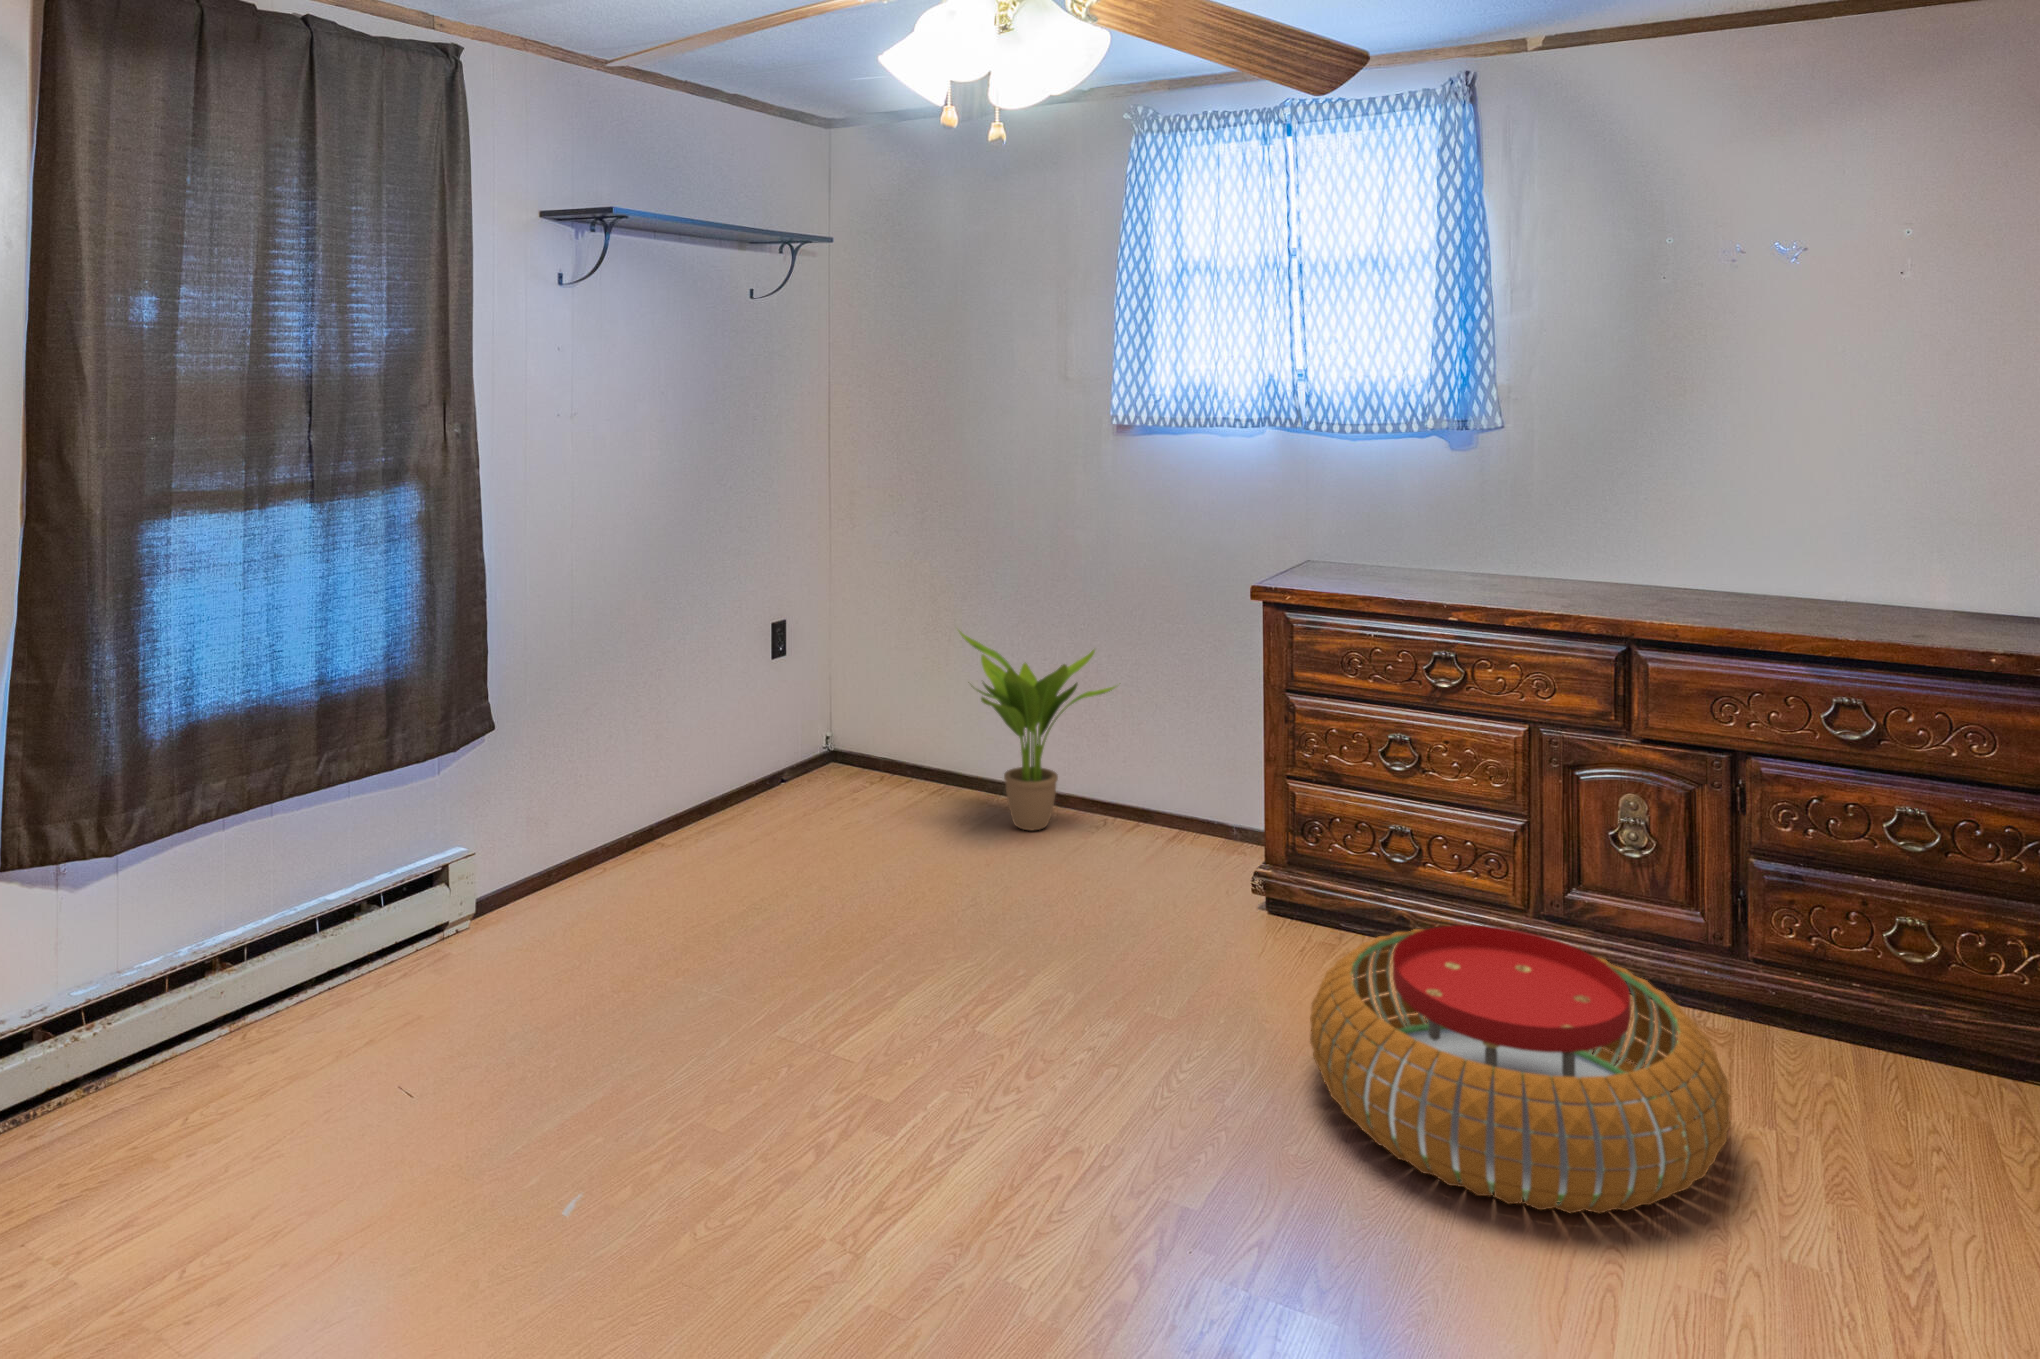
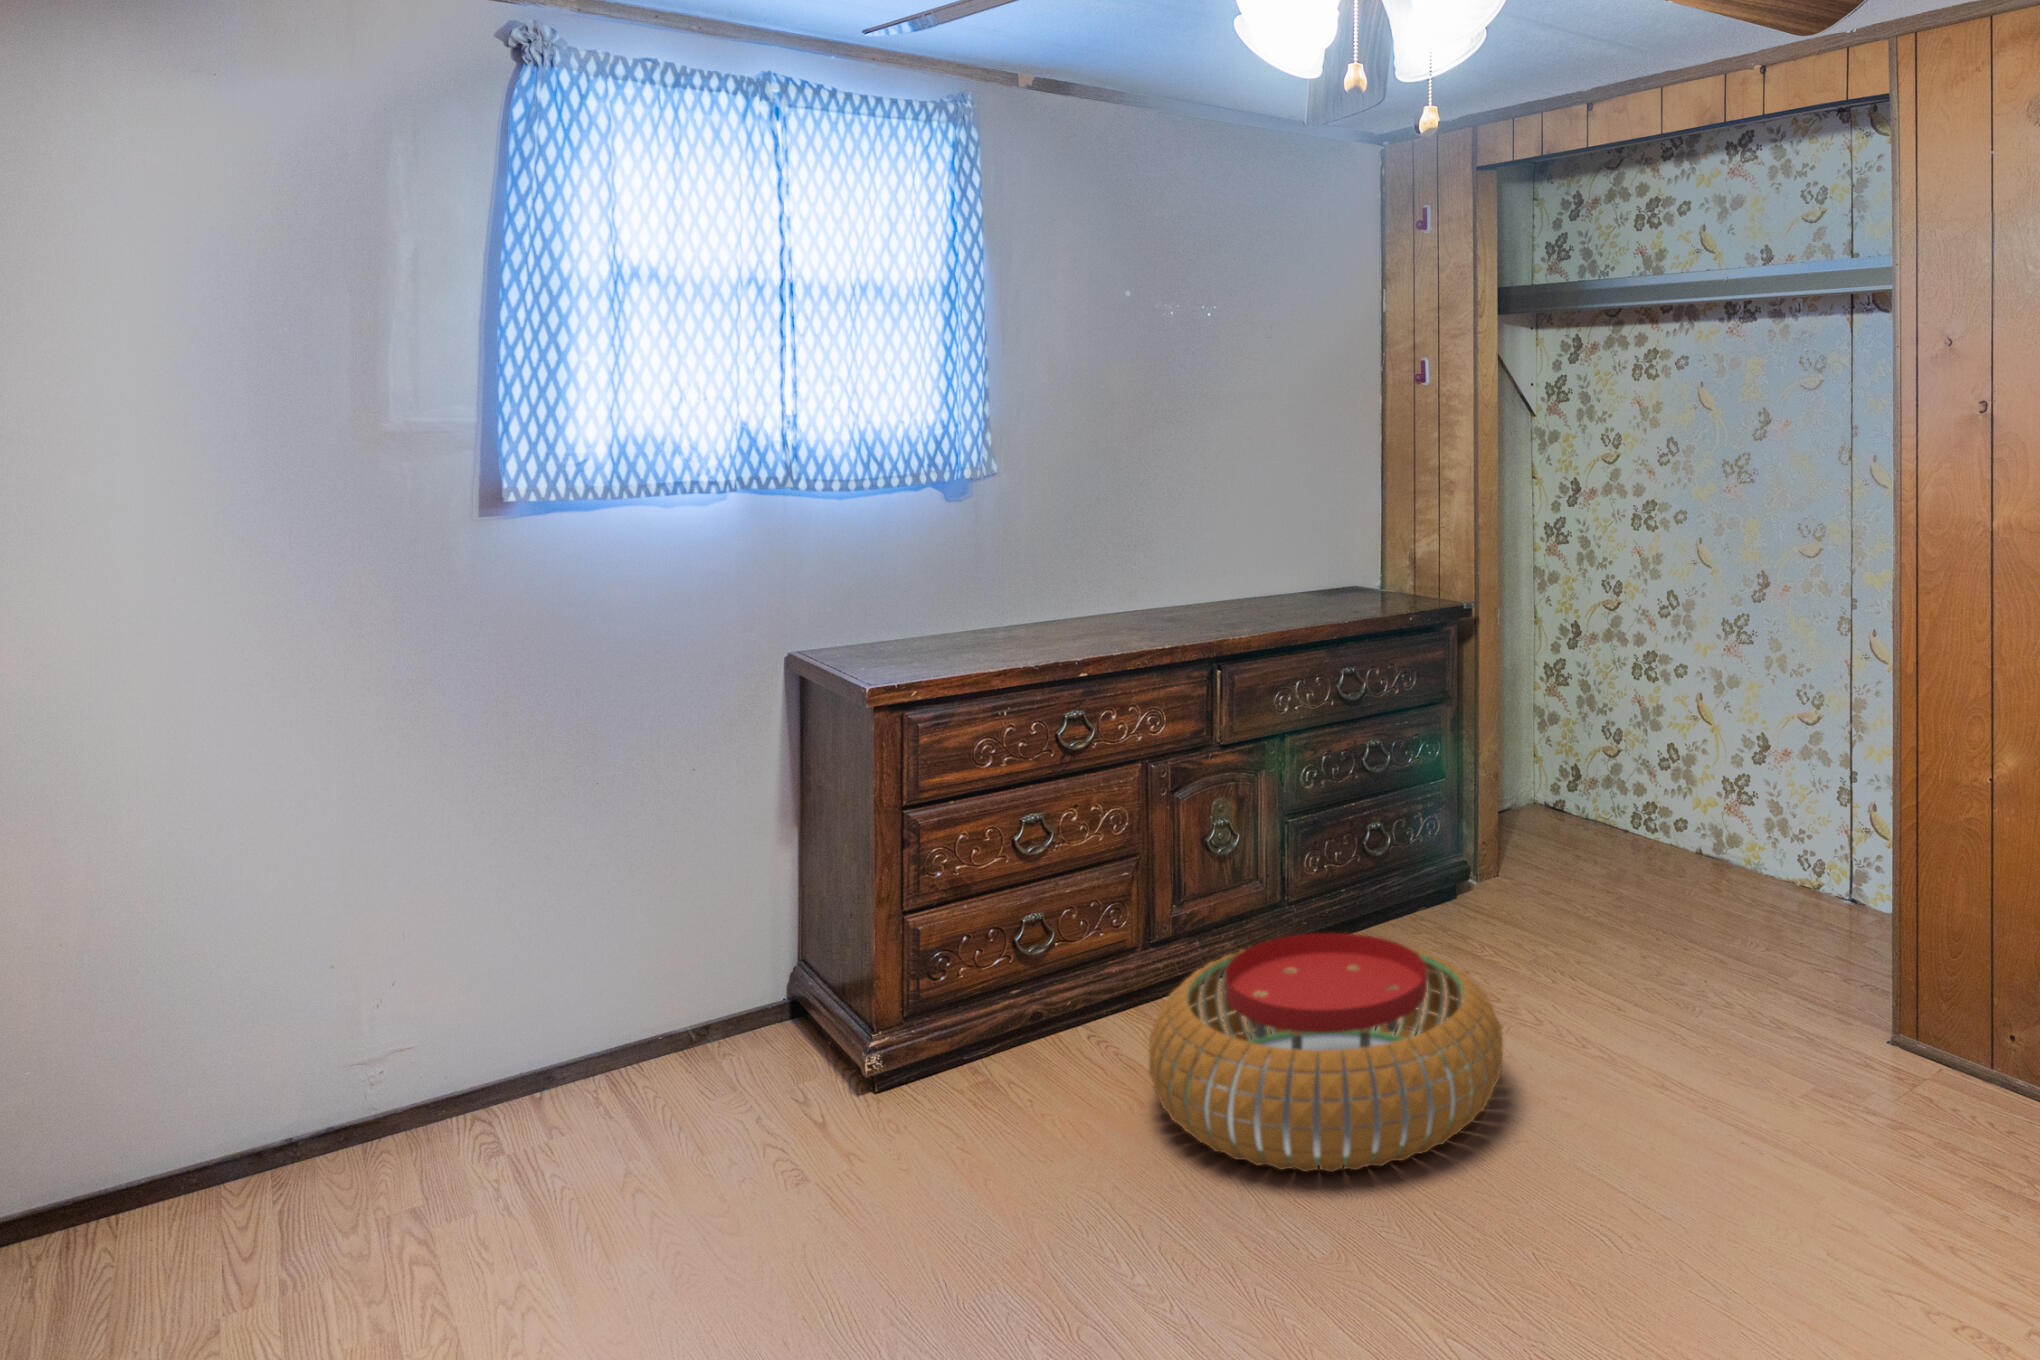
potted plant: present [959,631,1116,830] -> none [241,853,550,1188]

